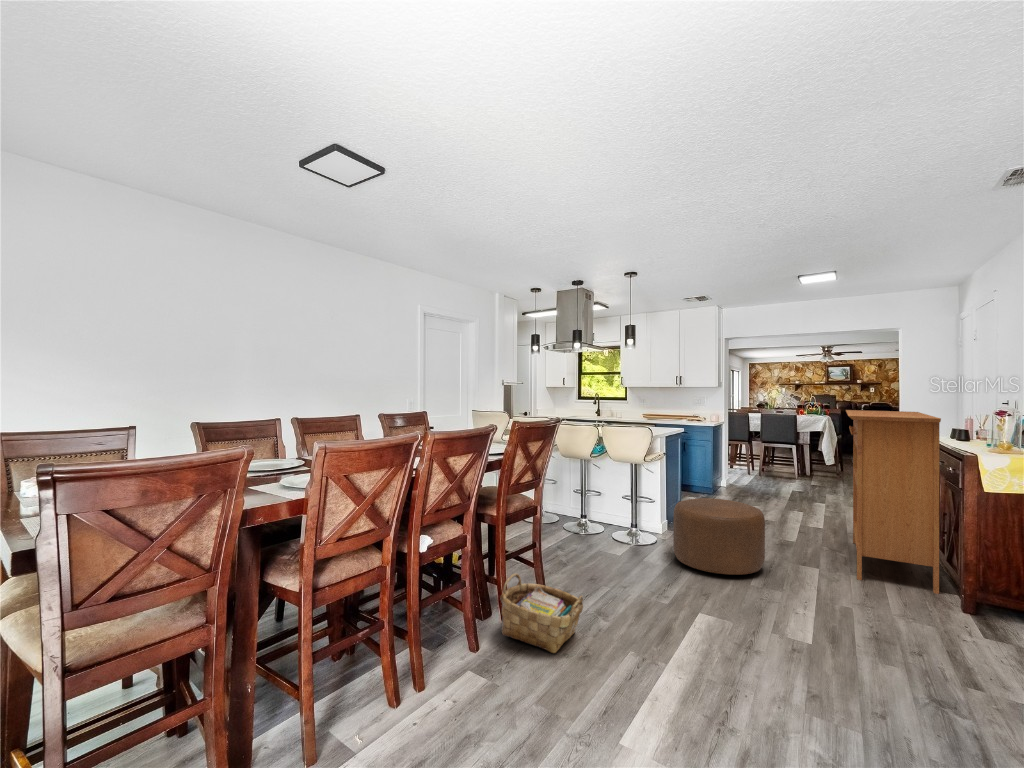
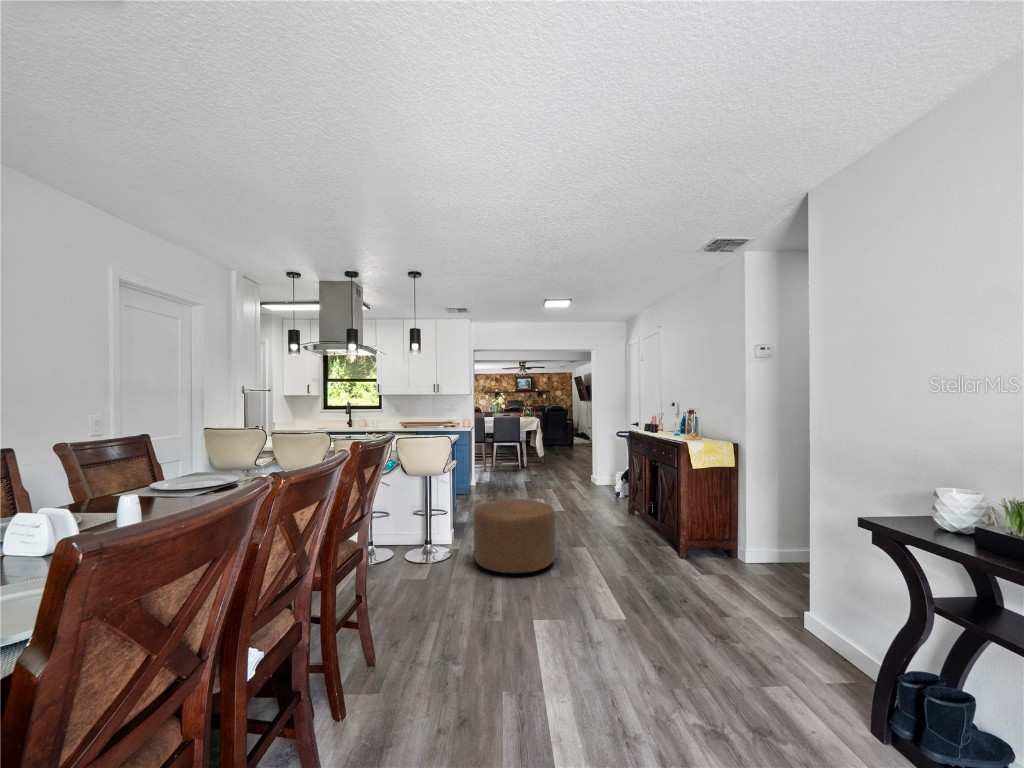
console table: present [846,410,941,594] -> none [585,411,669,551]
woven basket: present [500,573,583,653] -> none [339,639,449,734]

